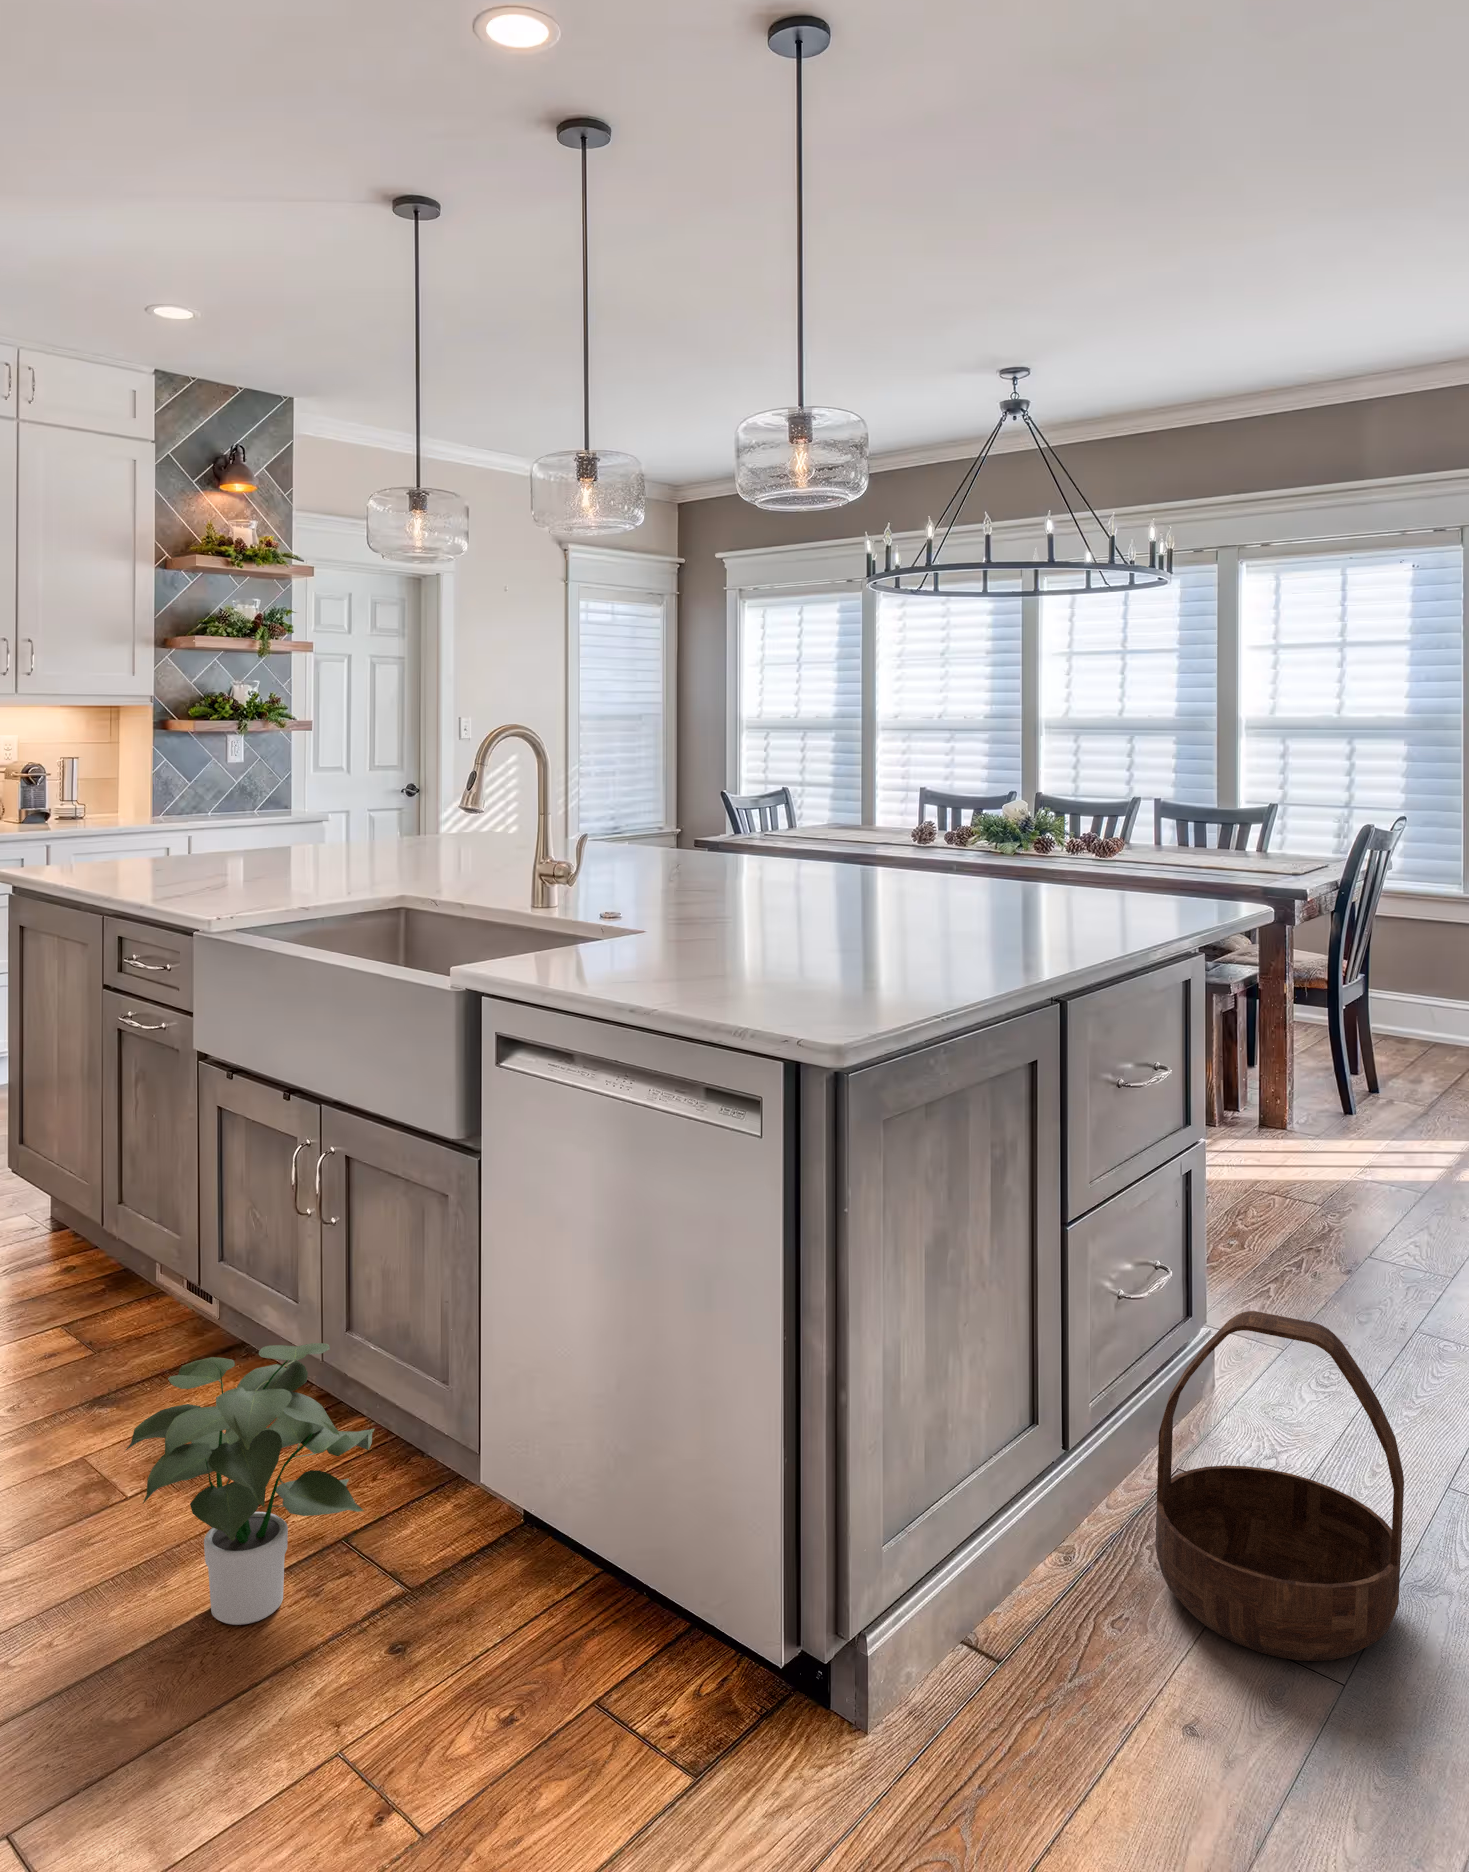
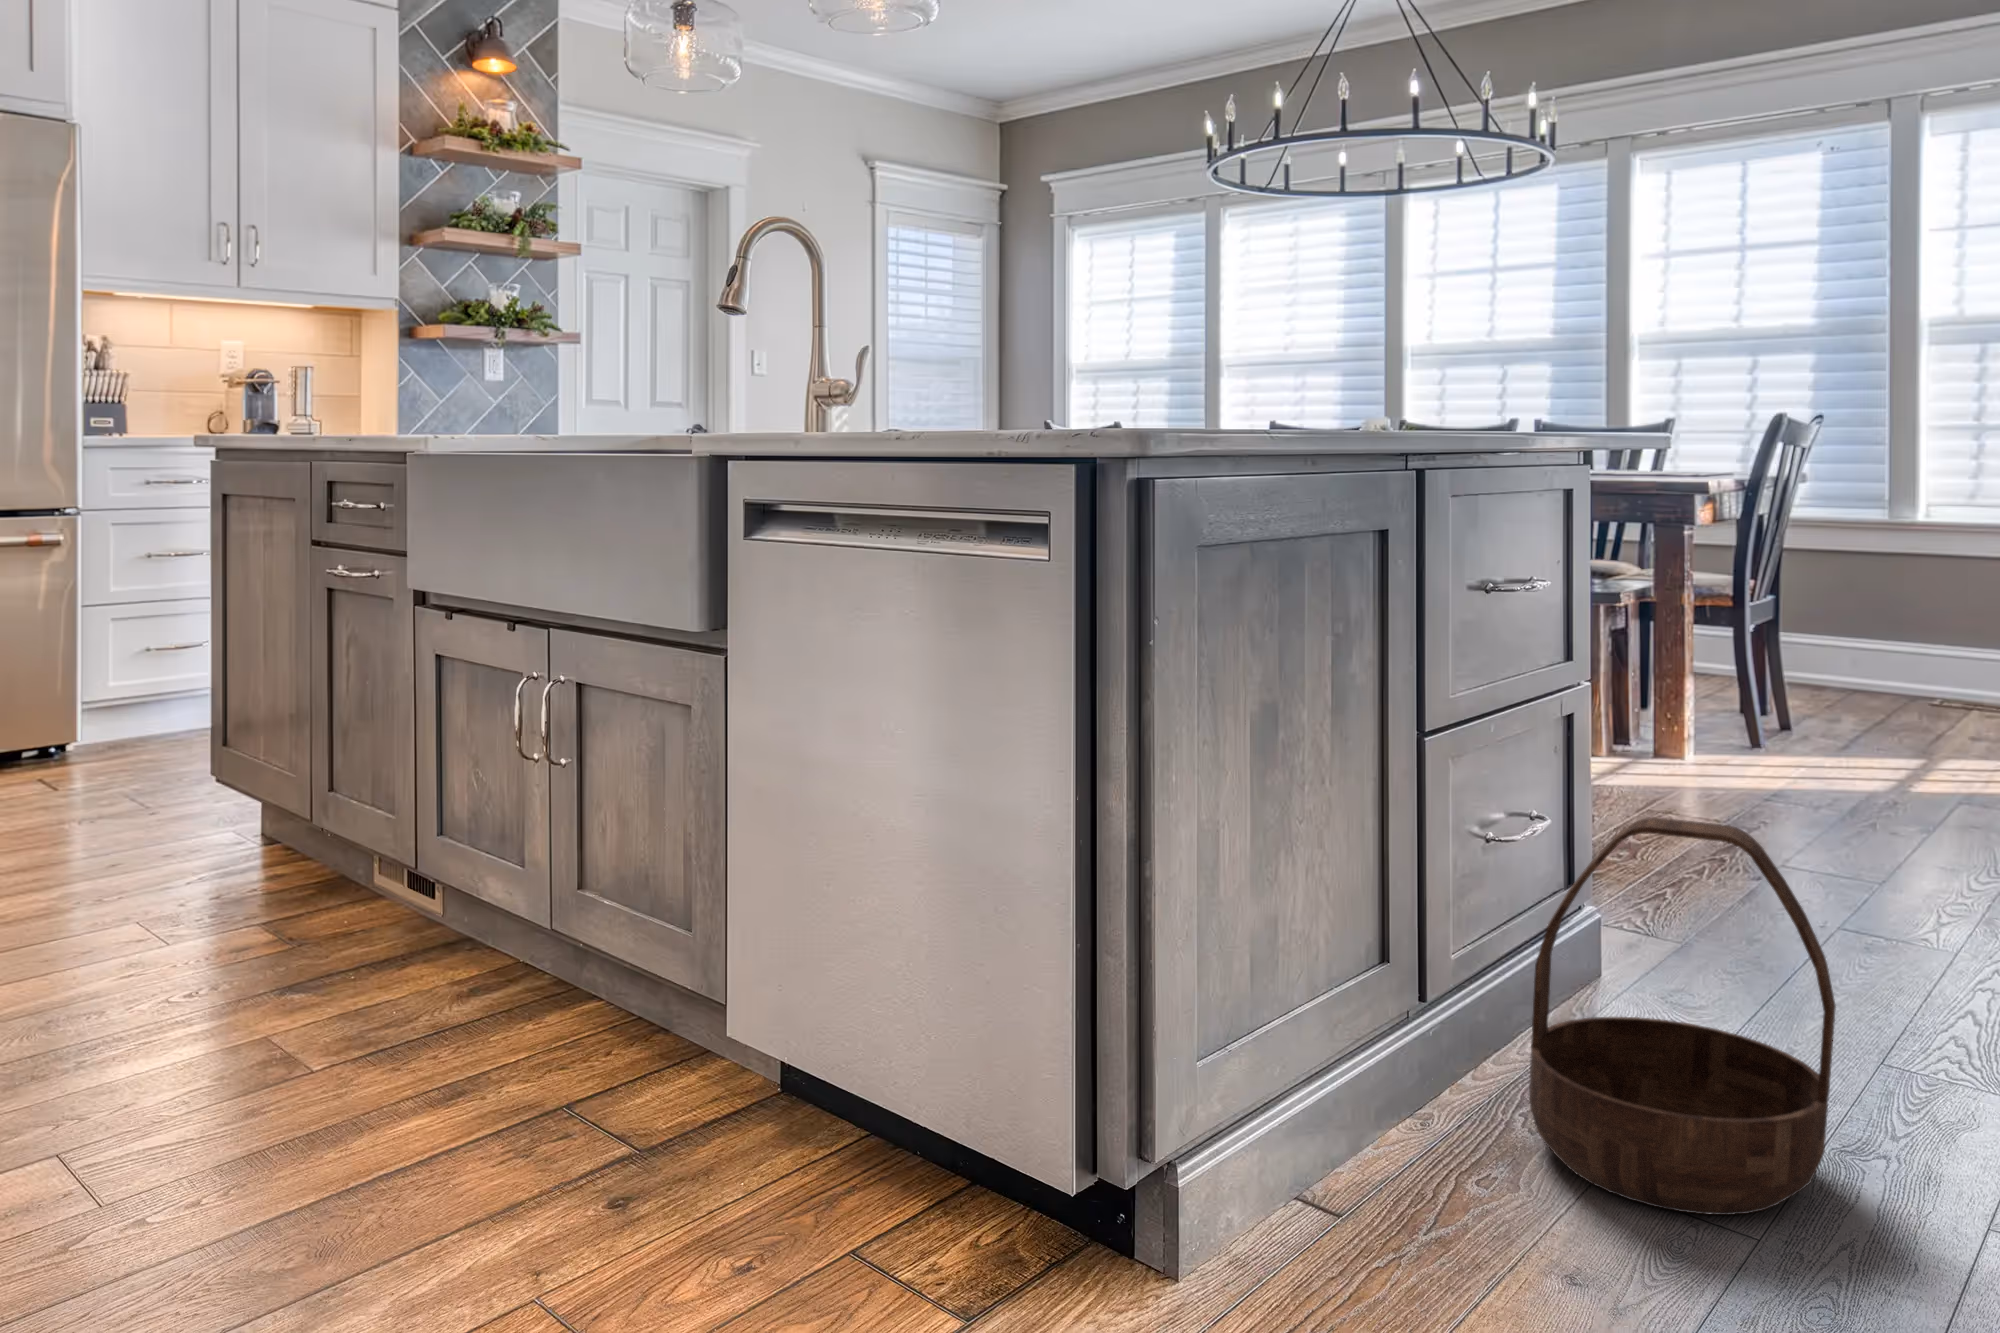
potted plant: present [125,1343,374,1625] -> none [292,862,597,1181]

